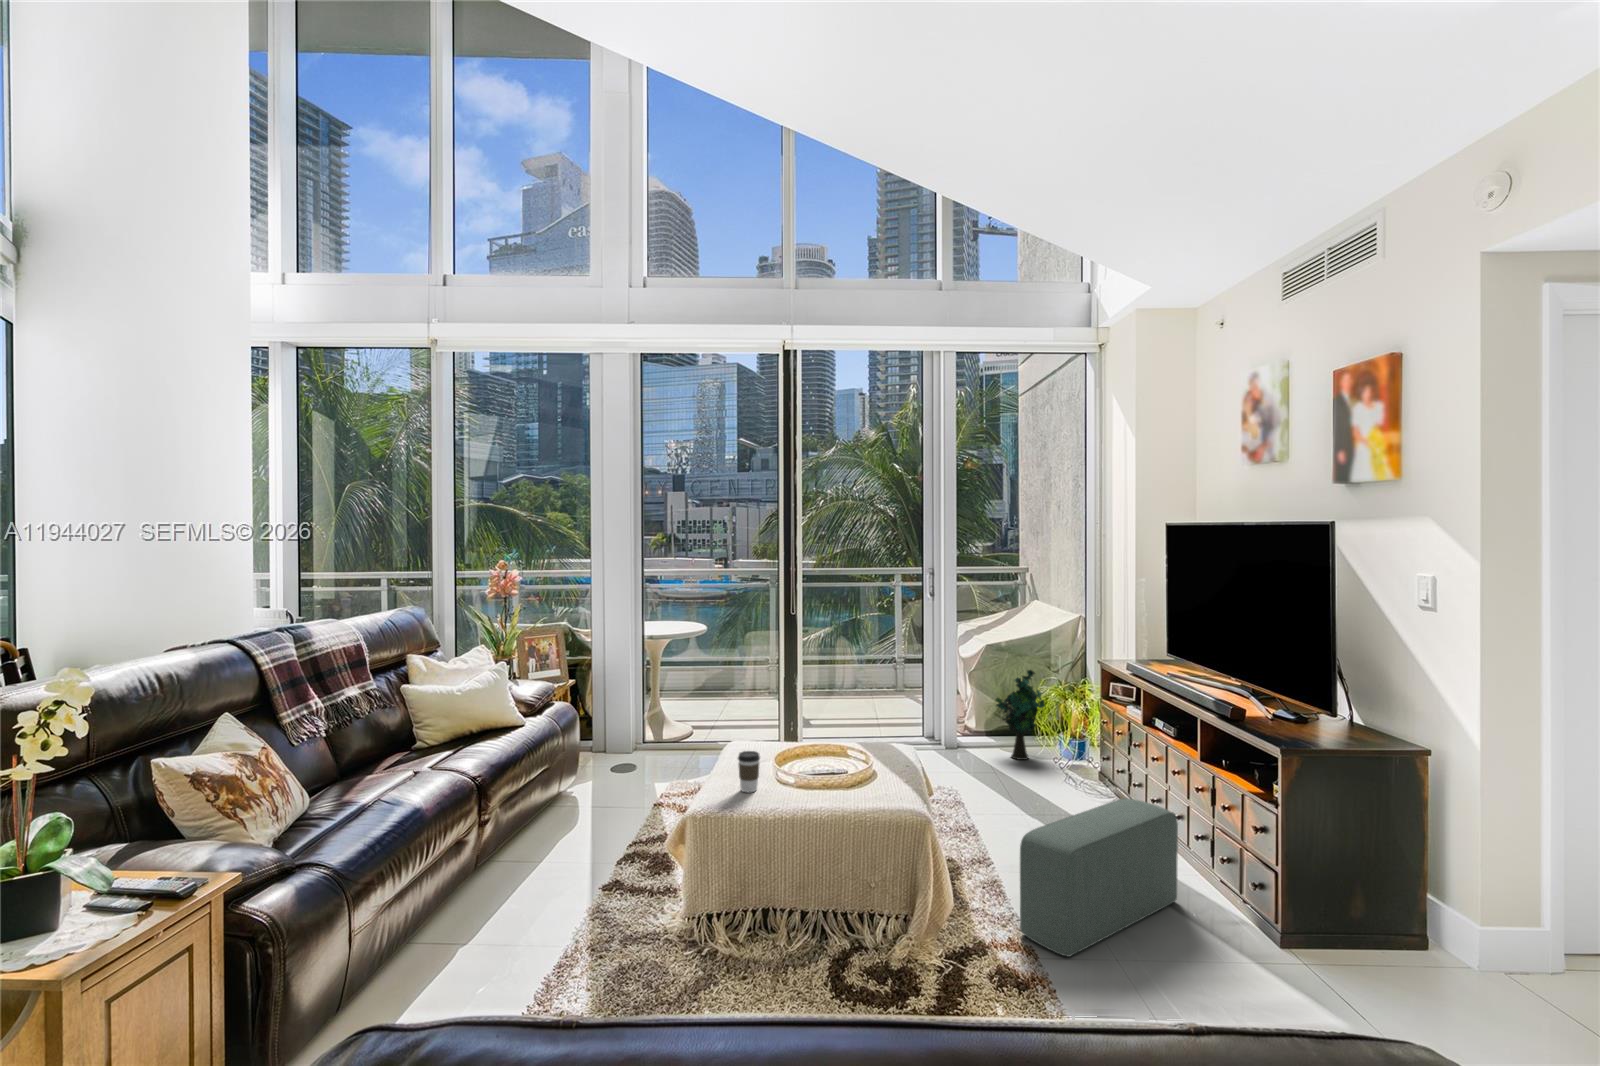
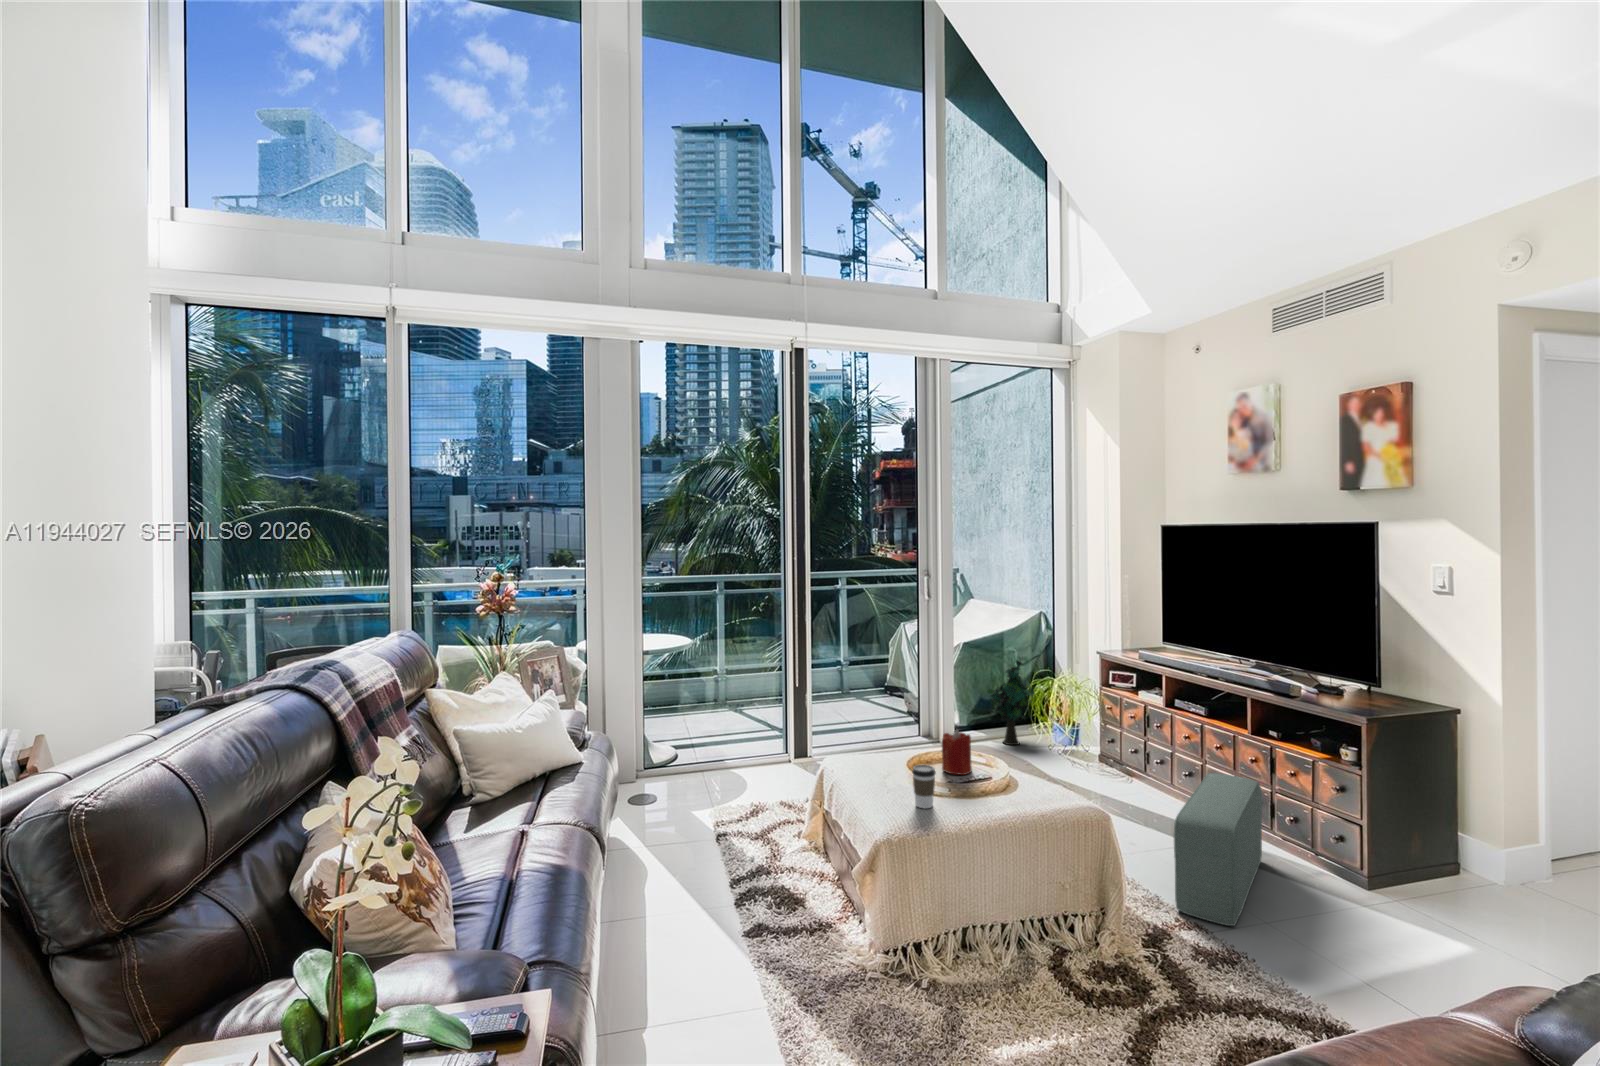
candle: none [801,722,831,768] -> present [942,730,972,775]

